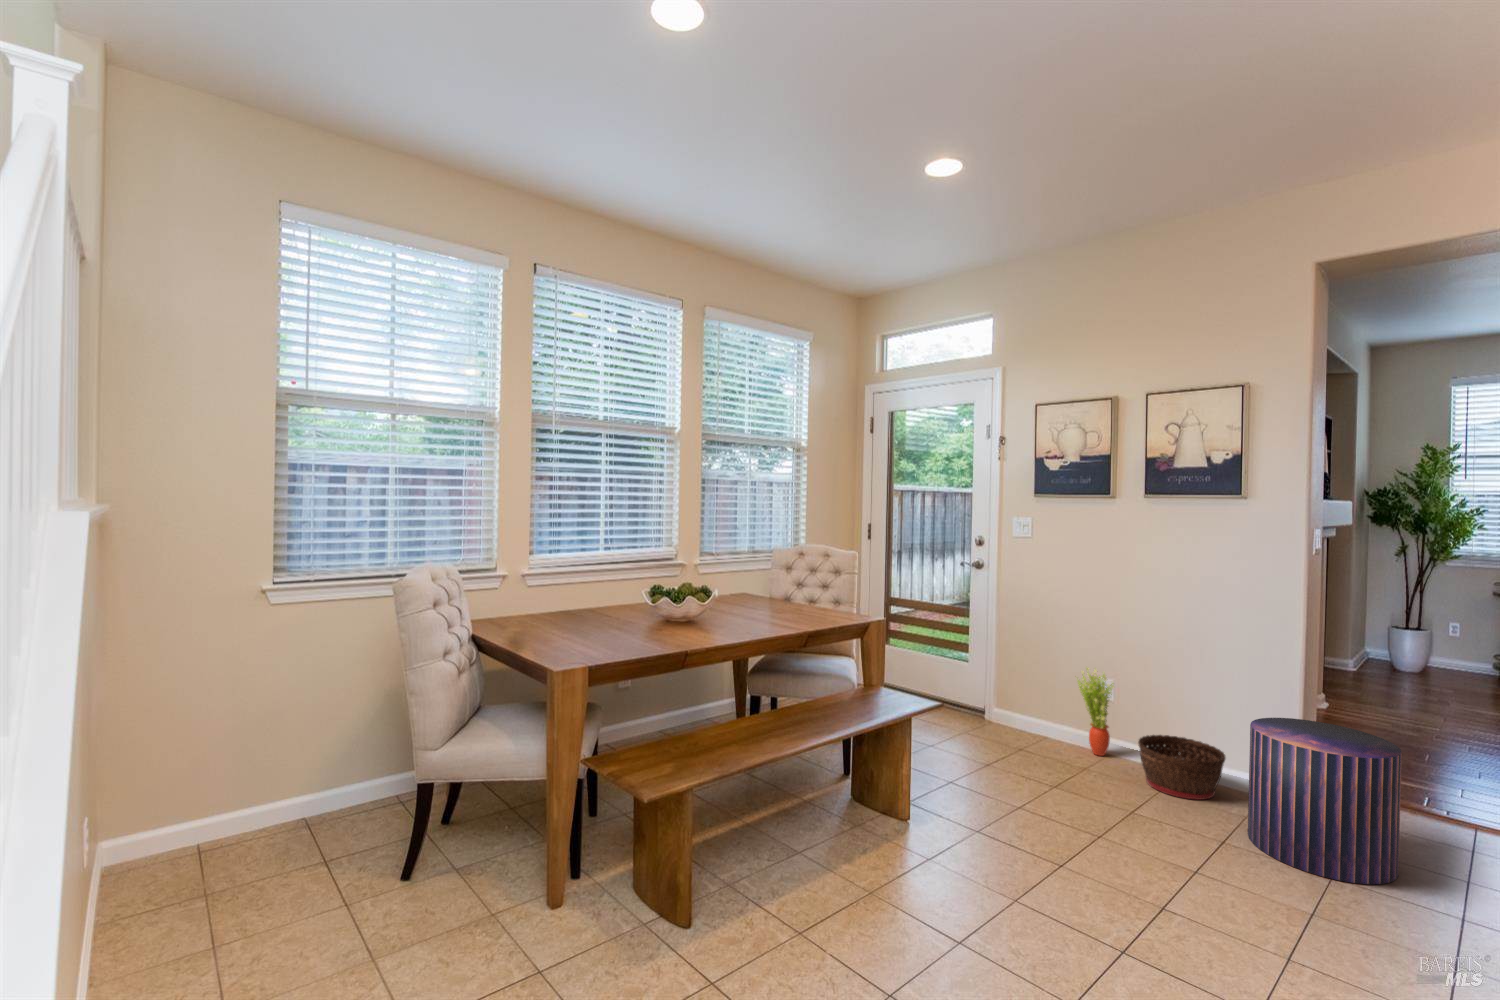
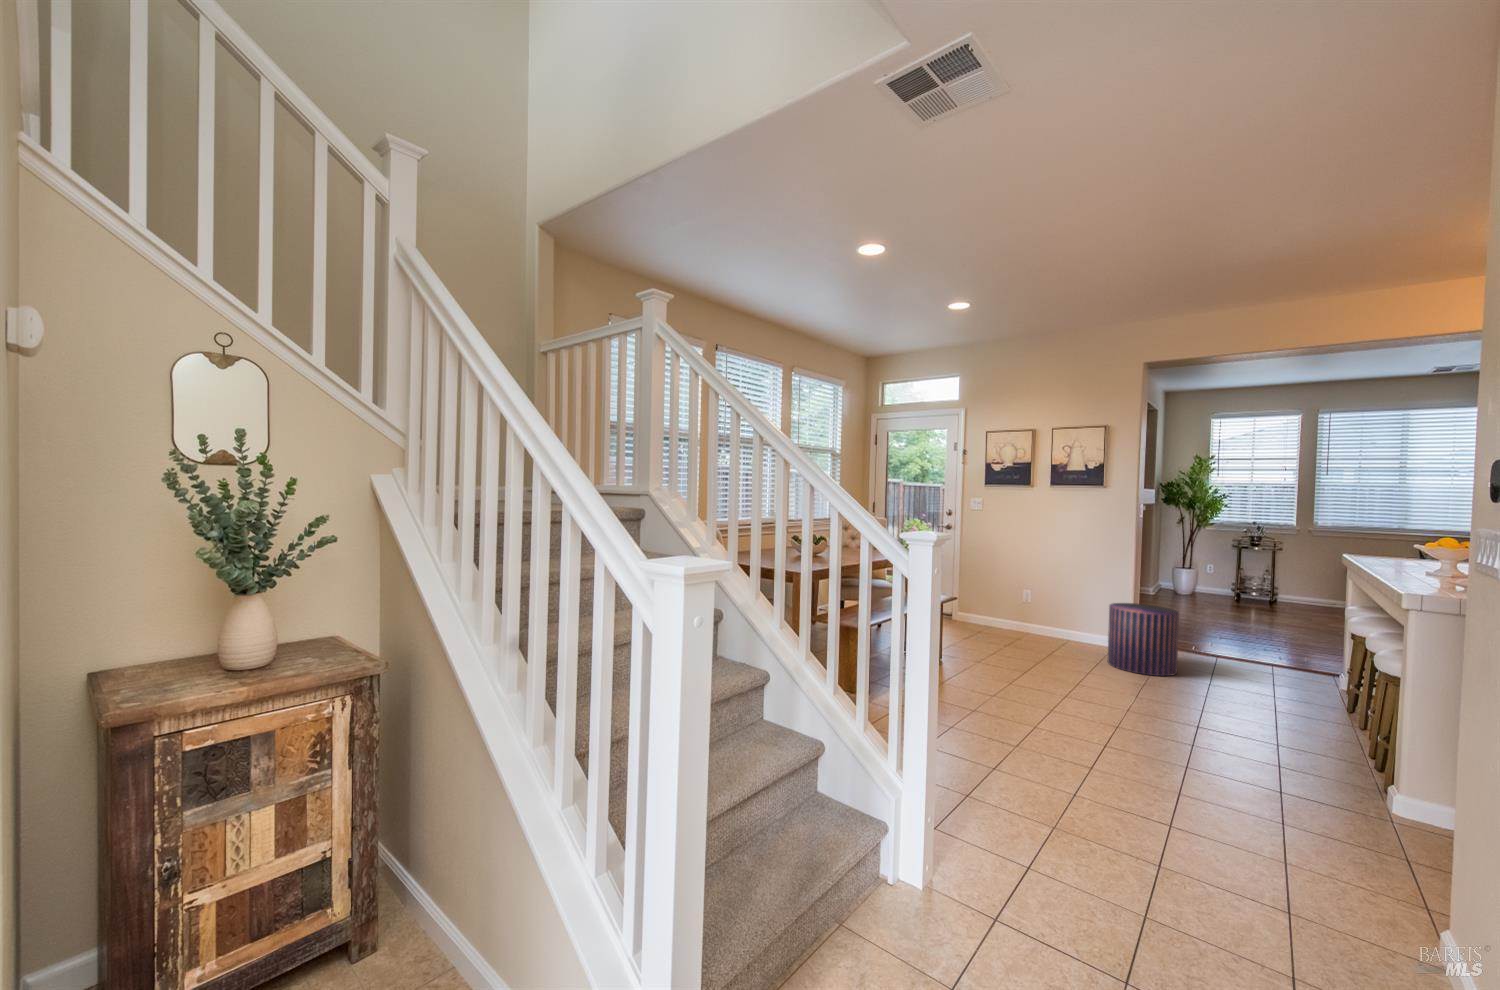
potted plant: present [1078,668,1114,756] -> none [1011,585,1033,635]
basket: present [1138,735,1225,800] -> none [1048,620,1094,651]

